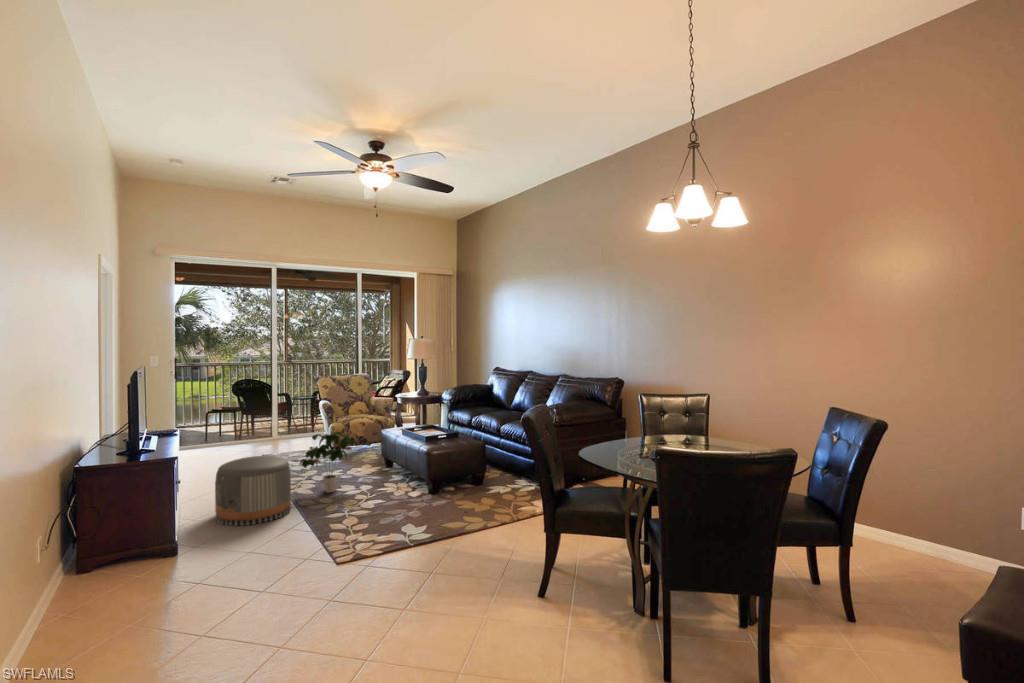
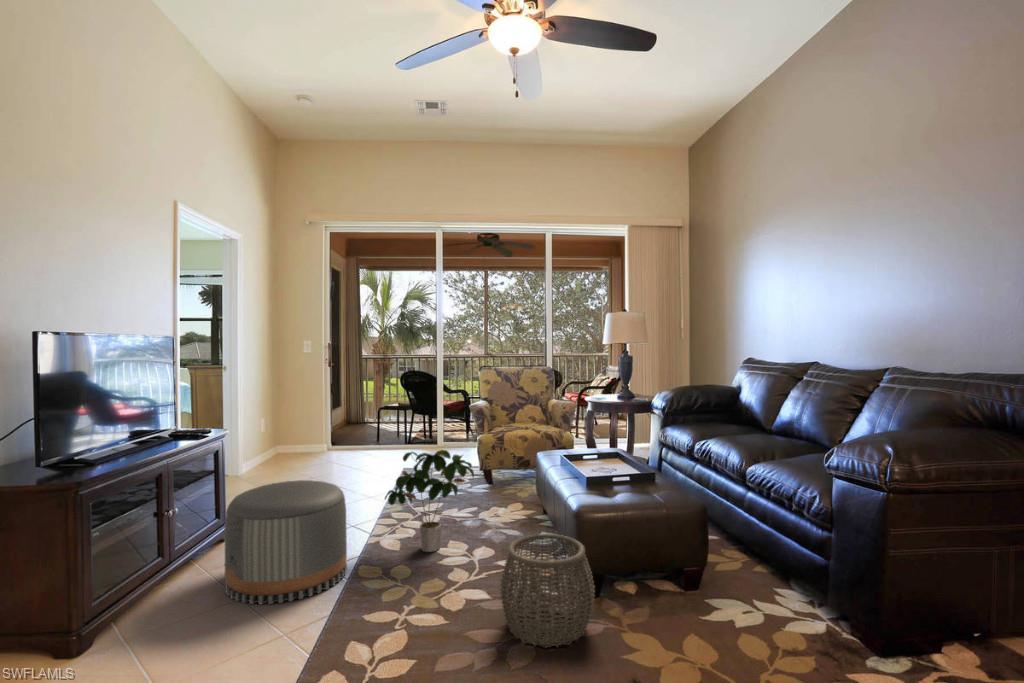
woven basket: none [396,465,442,513] -> present [500,534,595,648]

